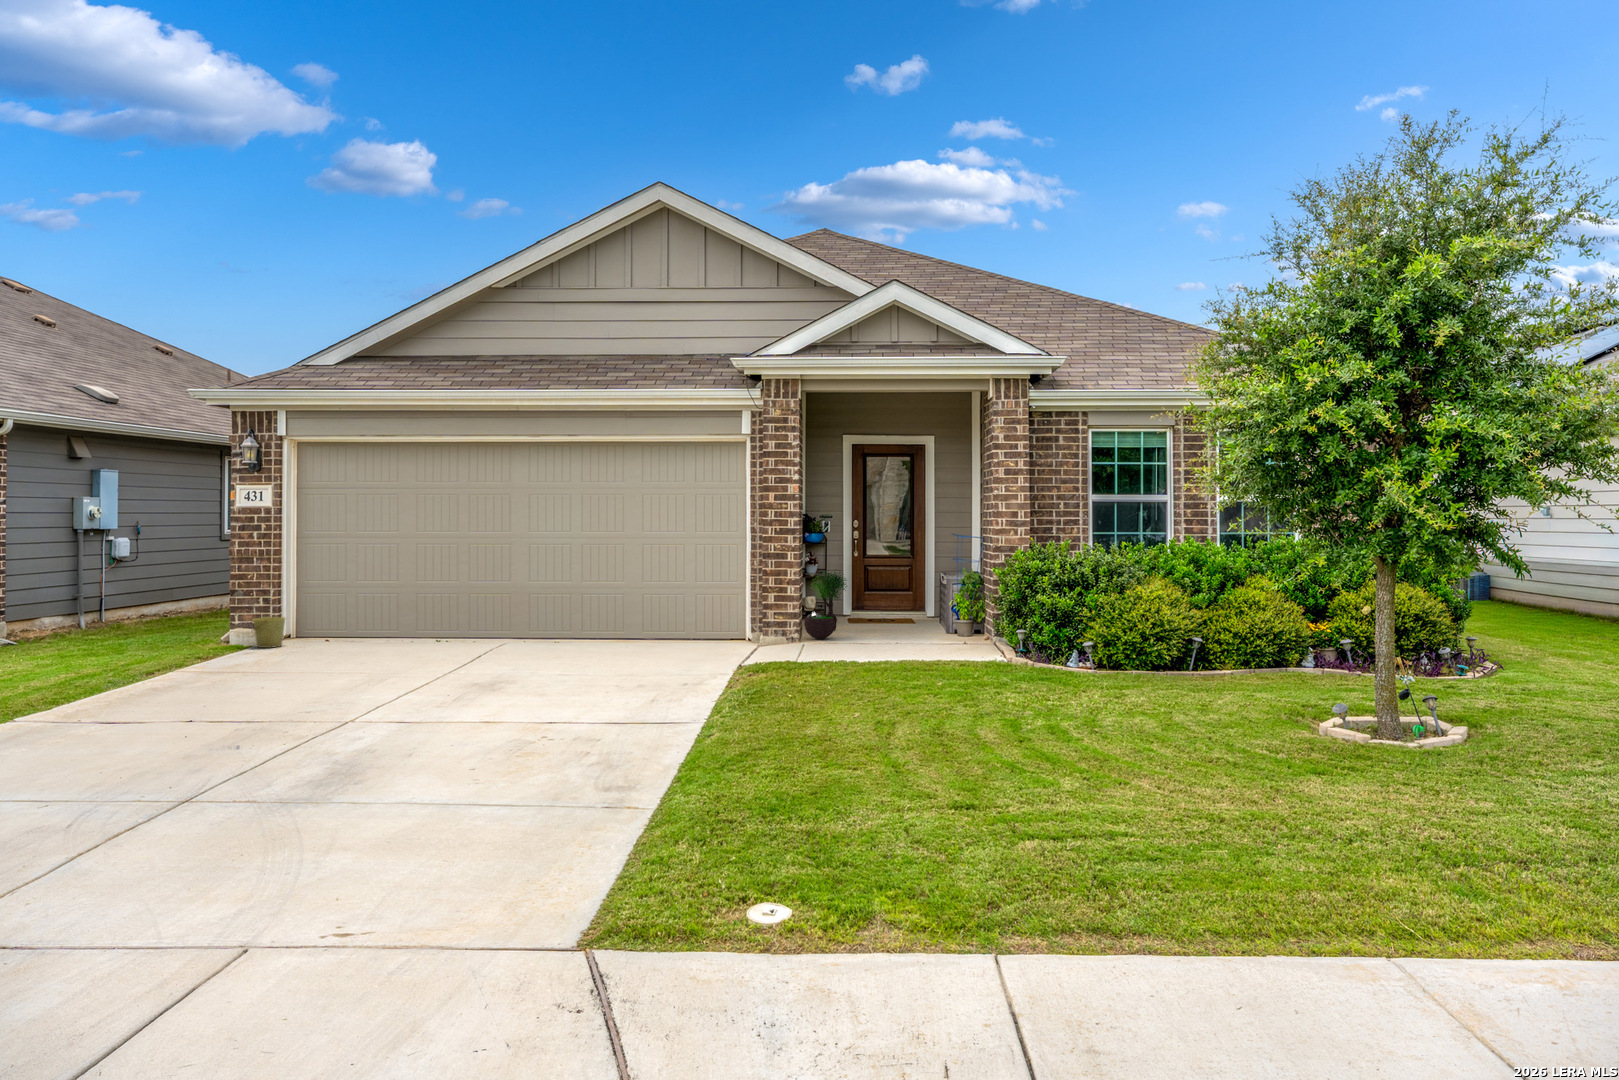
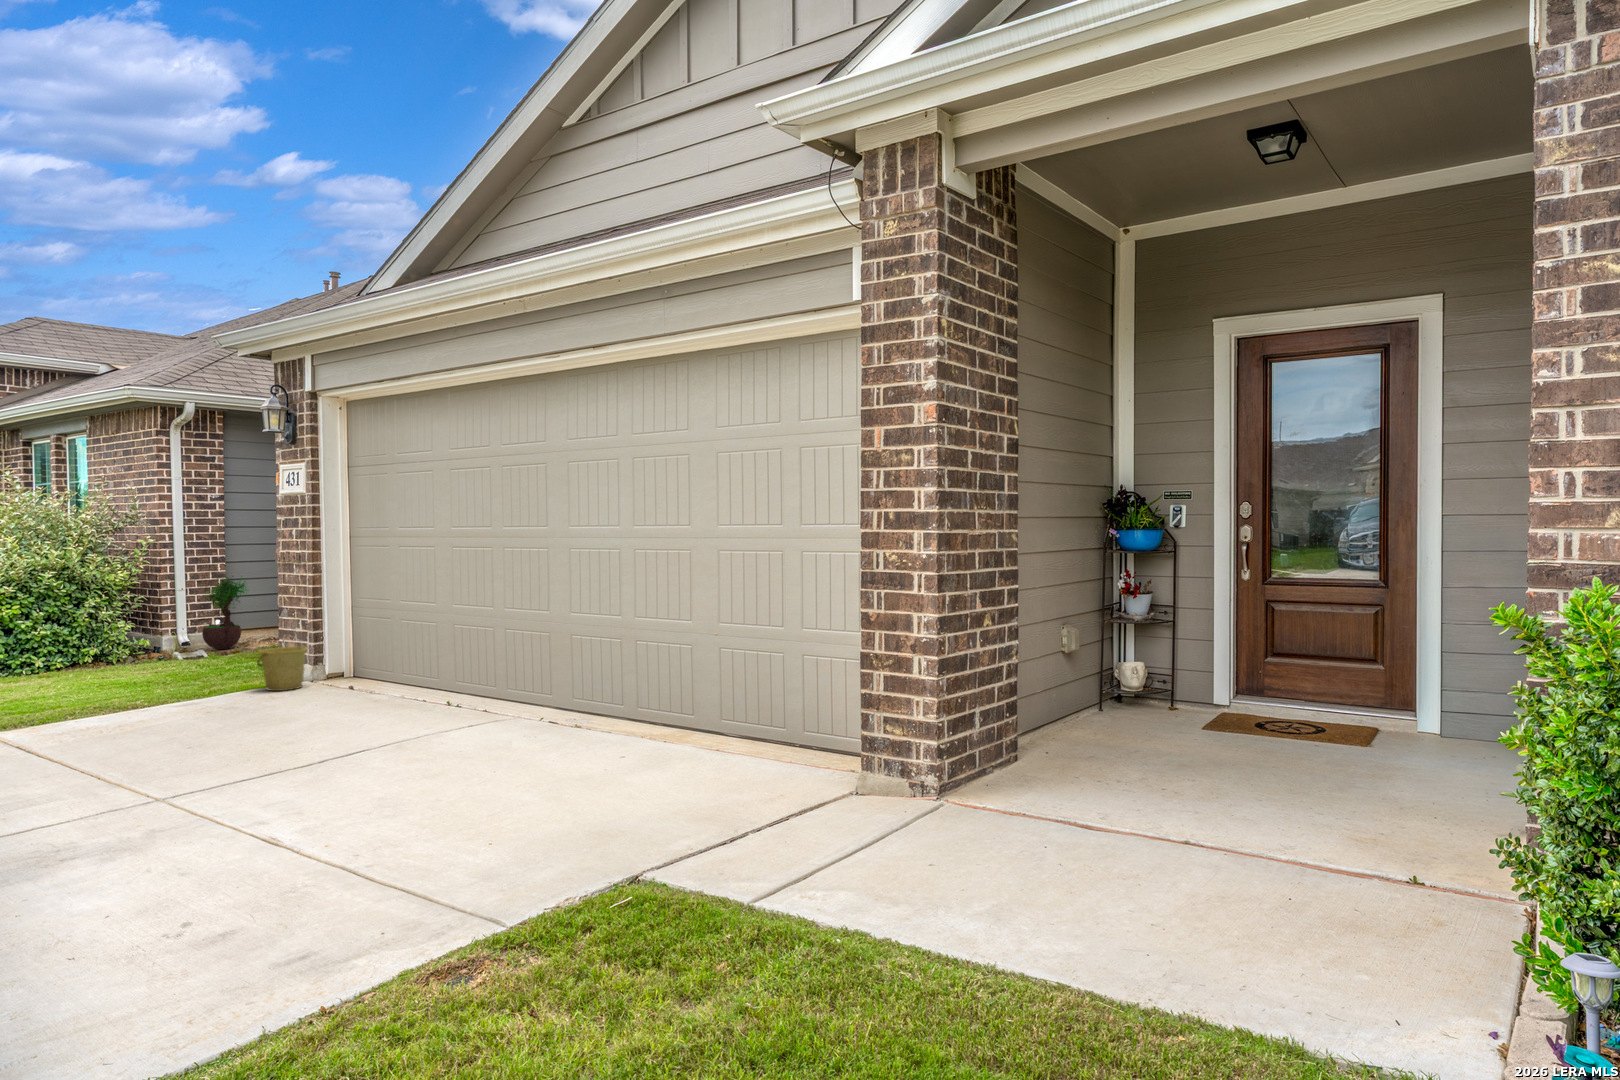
potted tree: present [804,570,847,639] -> present [201,576,248,649]

